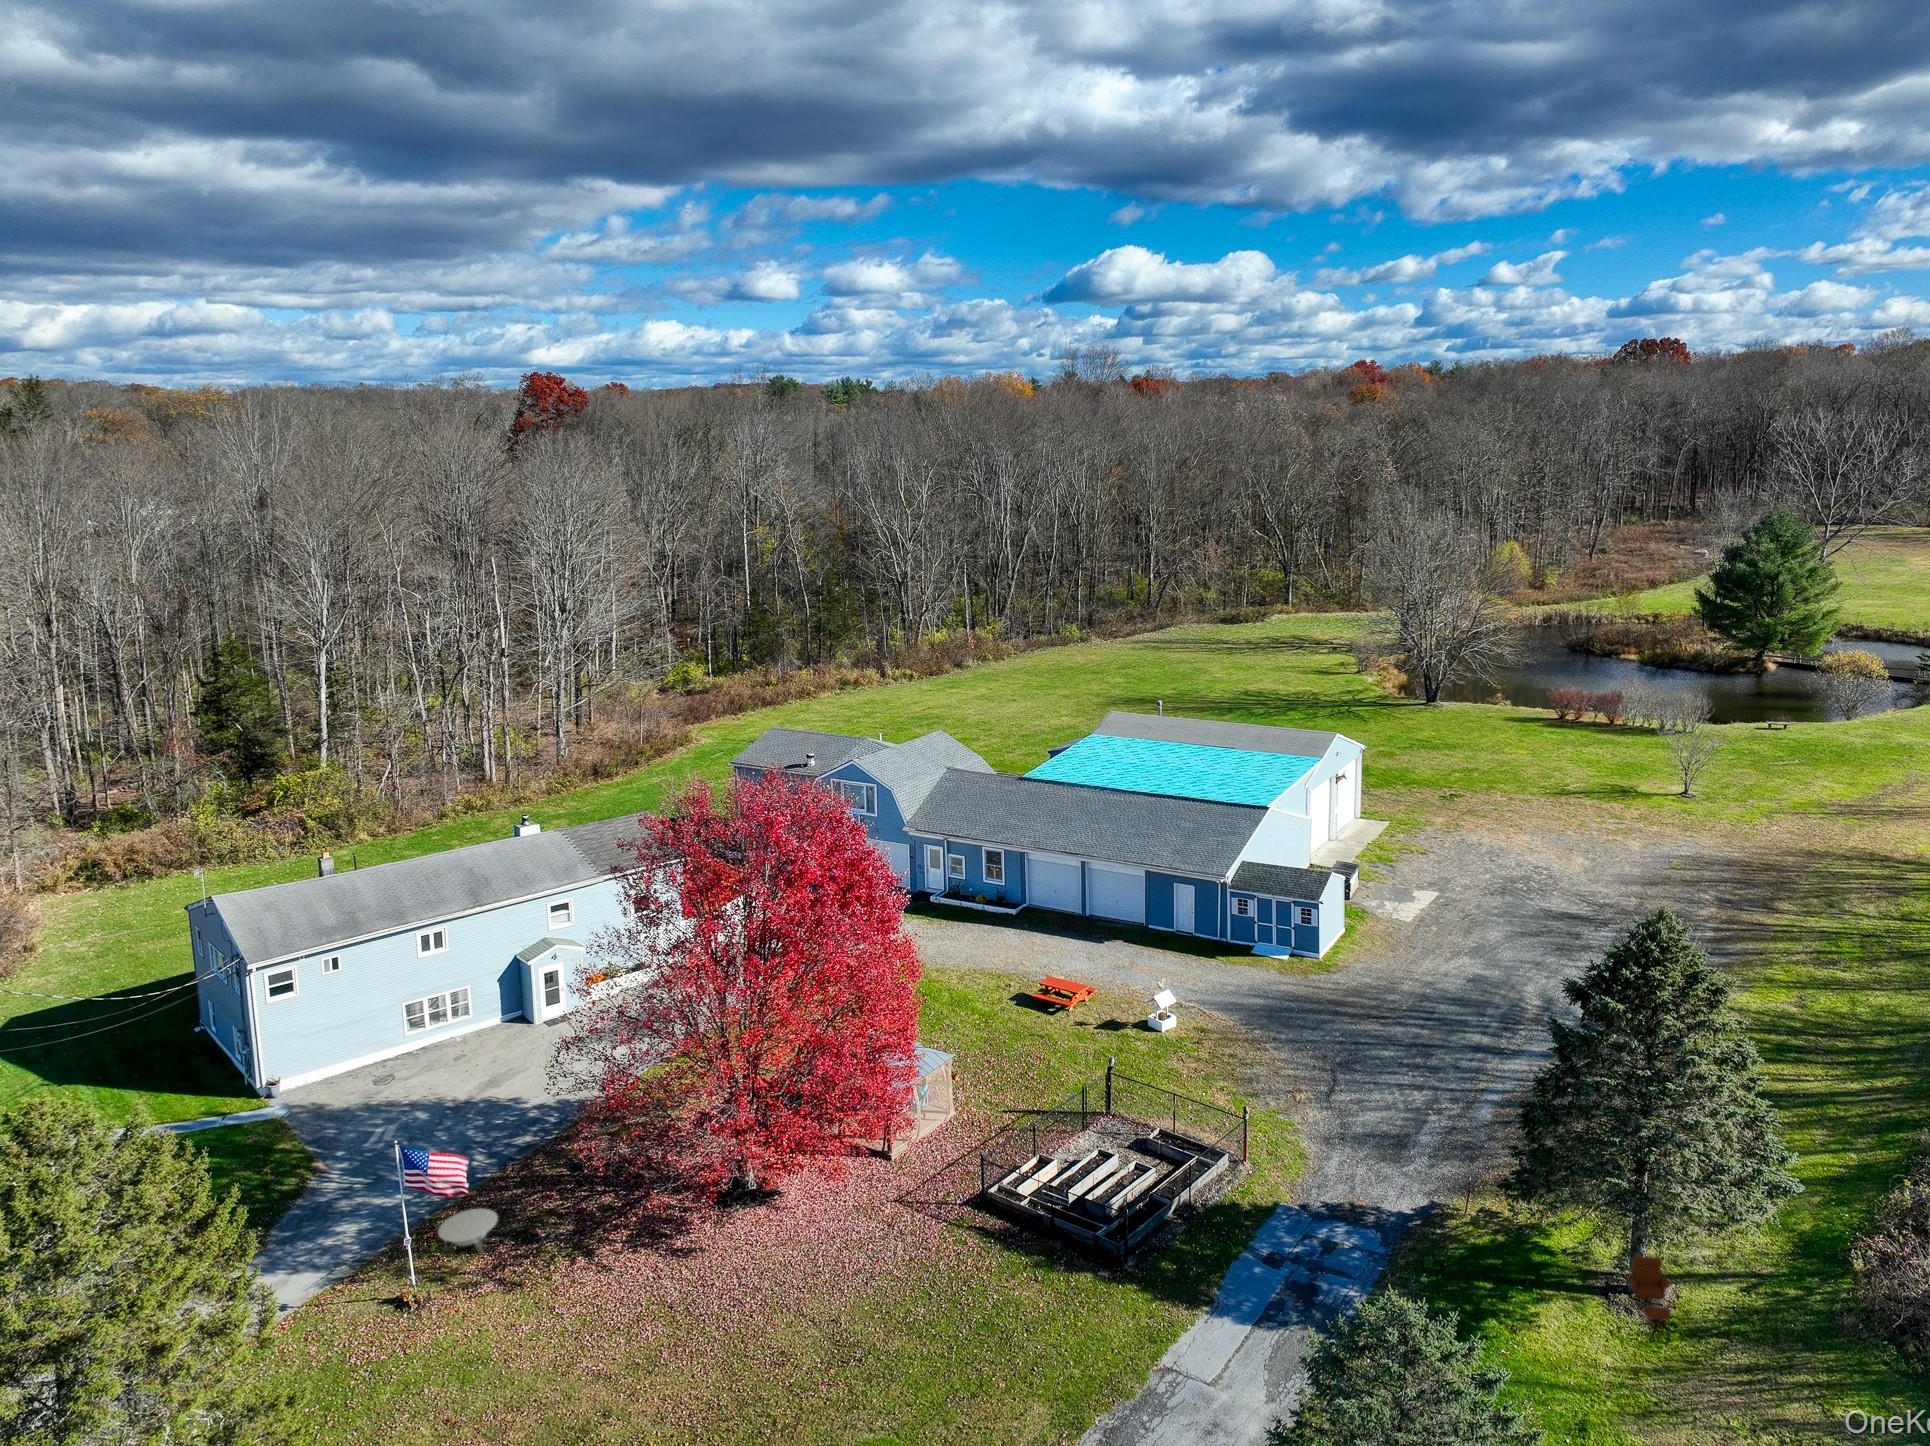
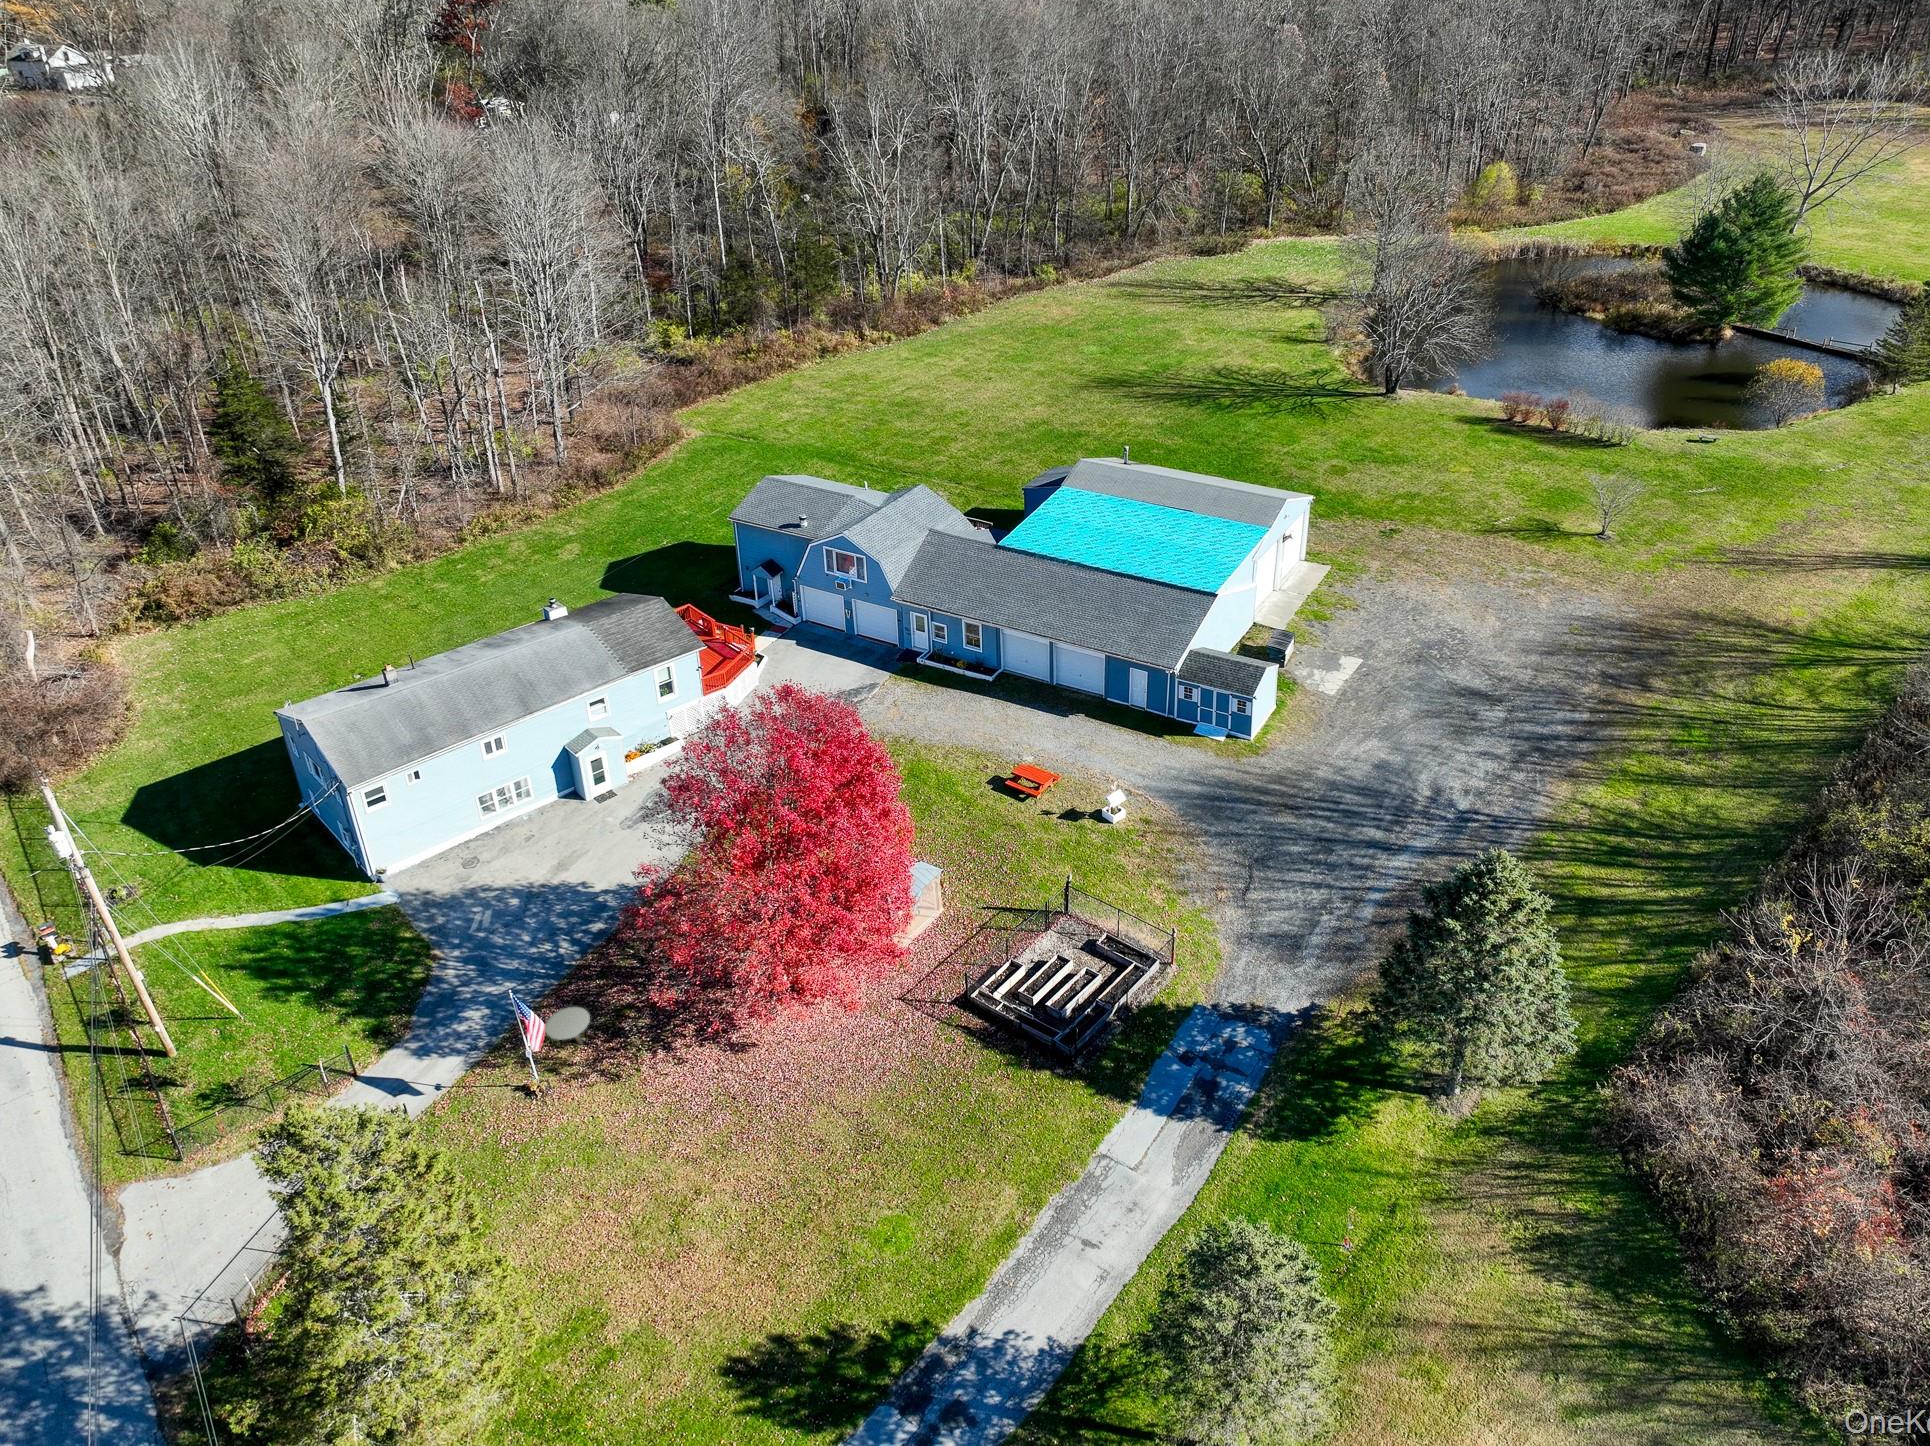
lounge chair: present [1627,1256,1671,1329] -> none [1447,1075,1479,1130]

